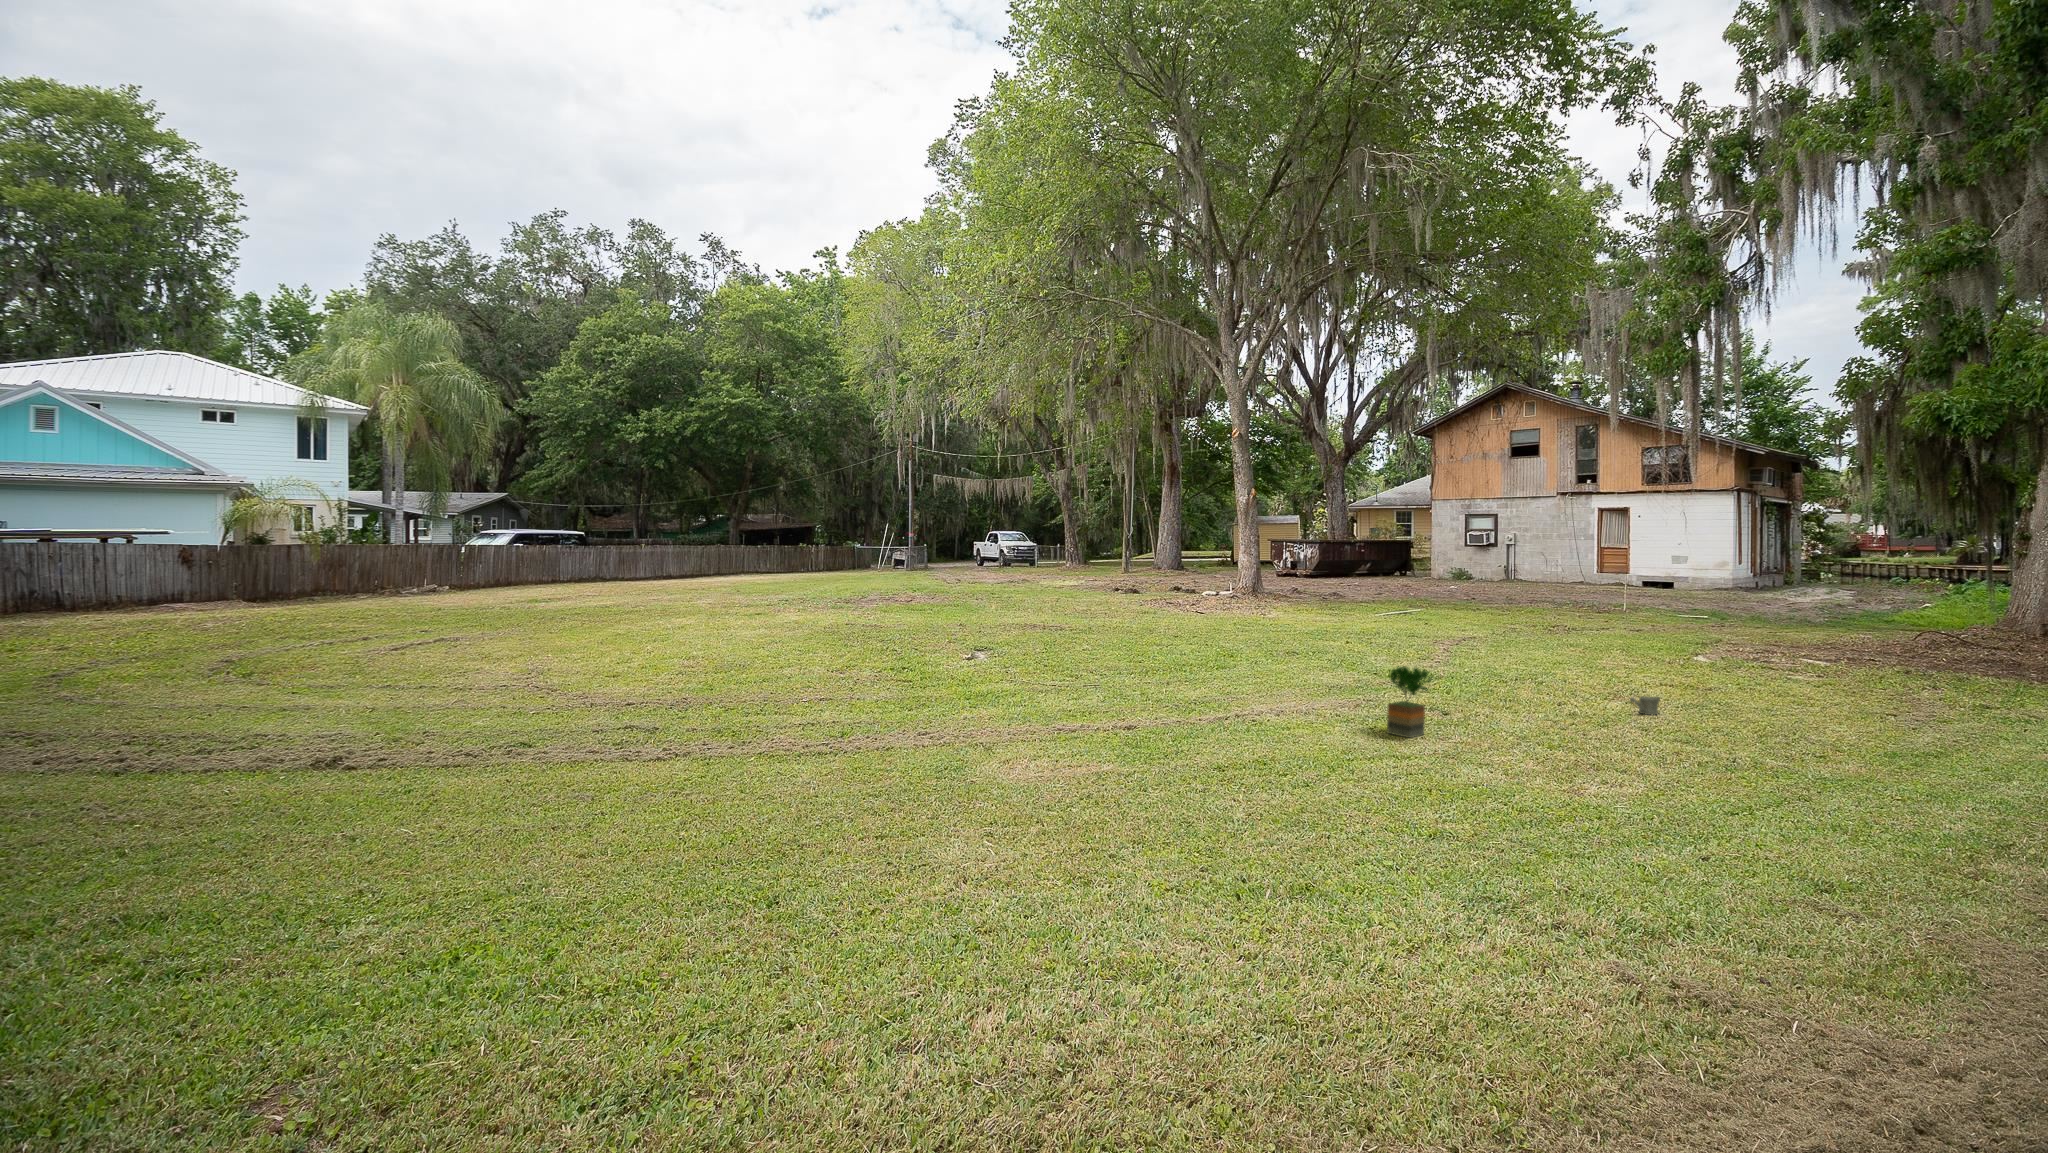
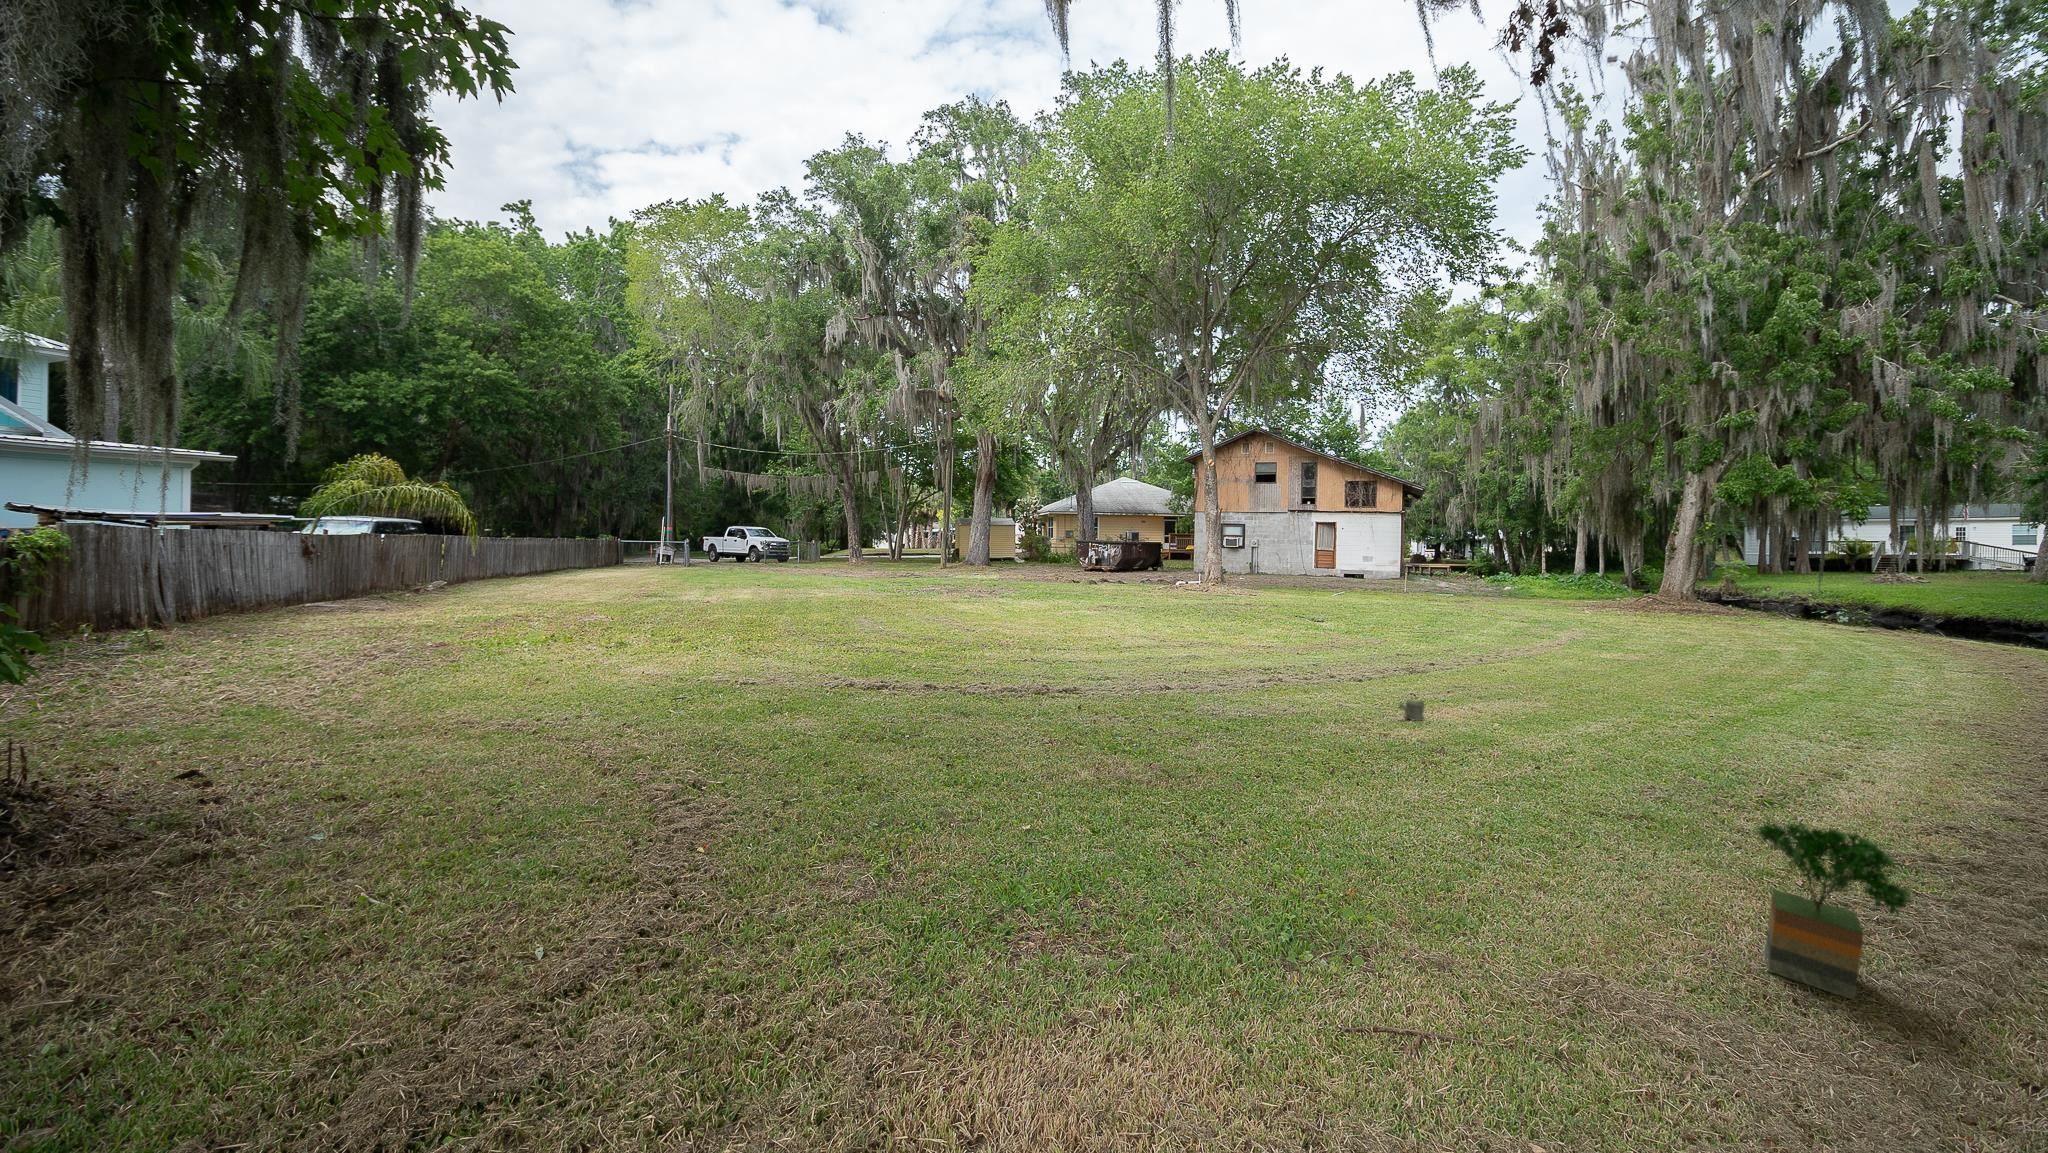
potted tree: present [1387,666,1433,738] -> present [1754,822,1912,1000]

